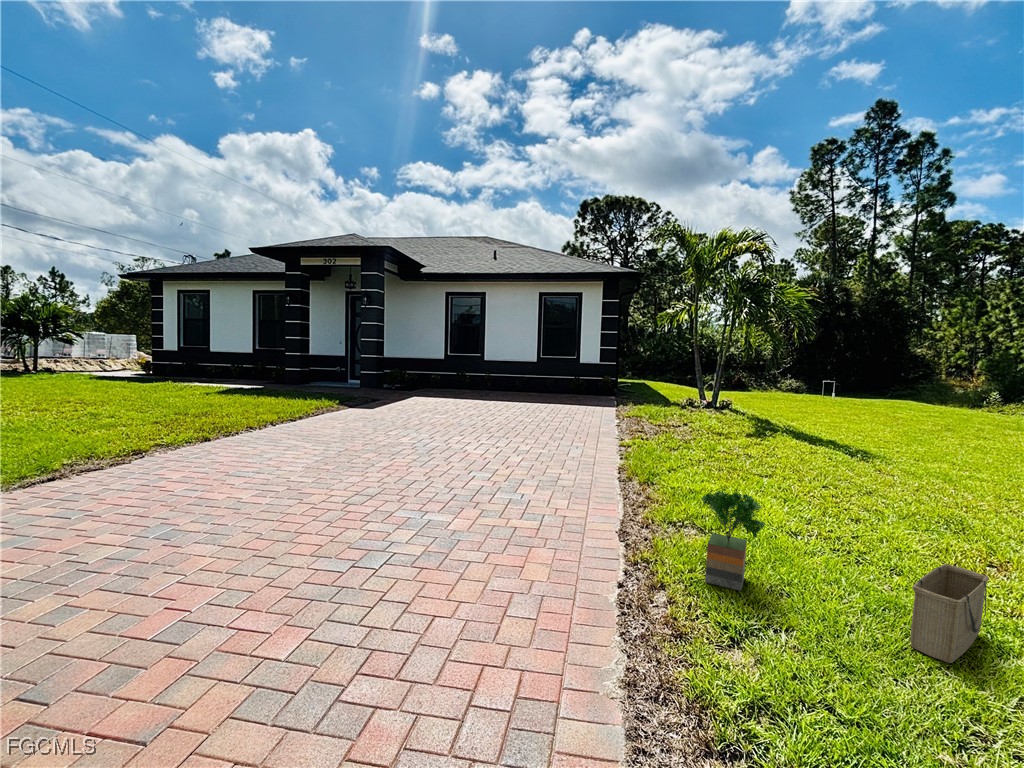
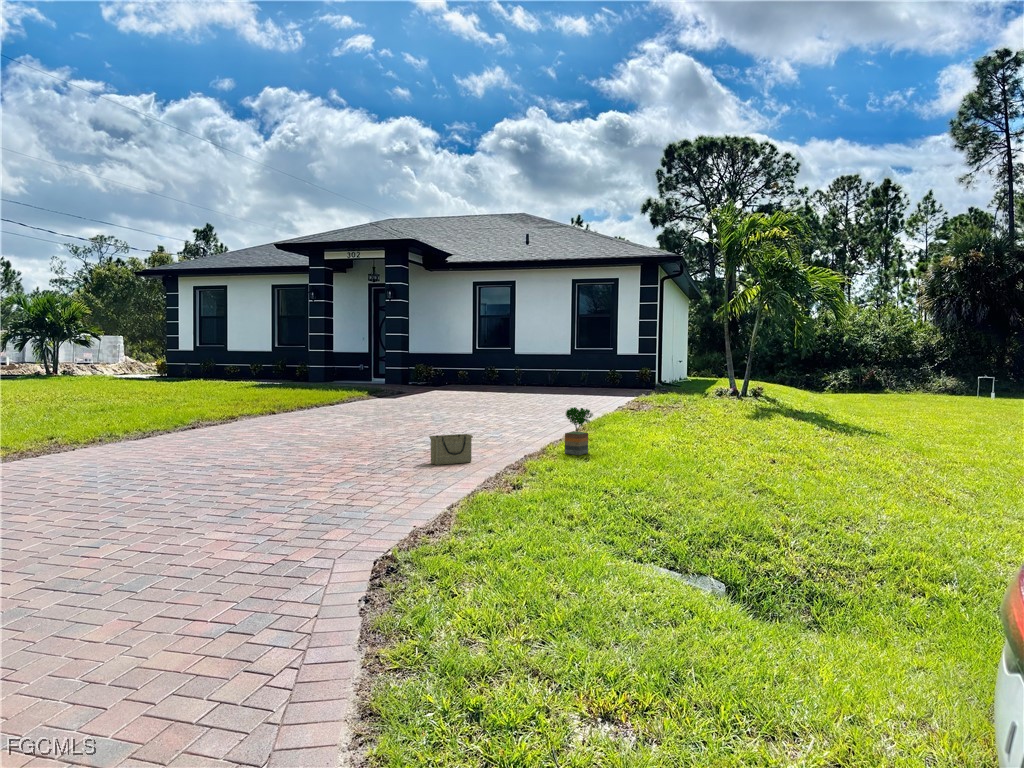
basket: present [911,564,989,663] -> present [429,434,473,465]

